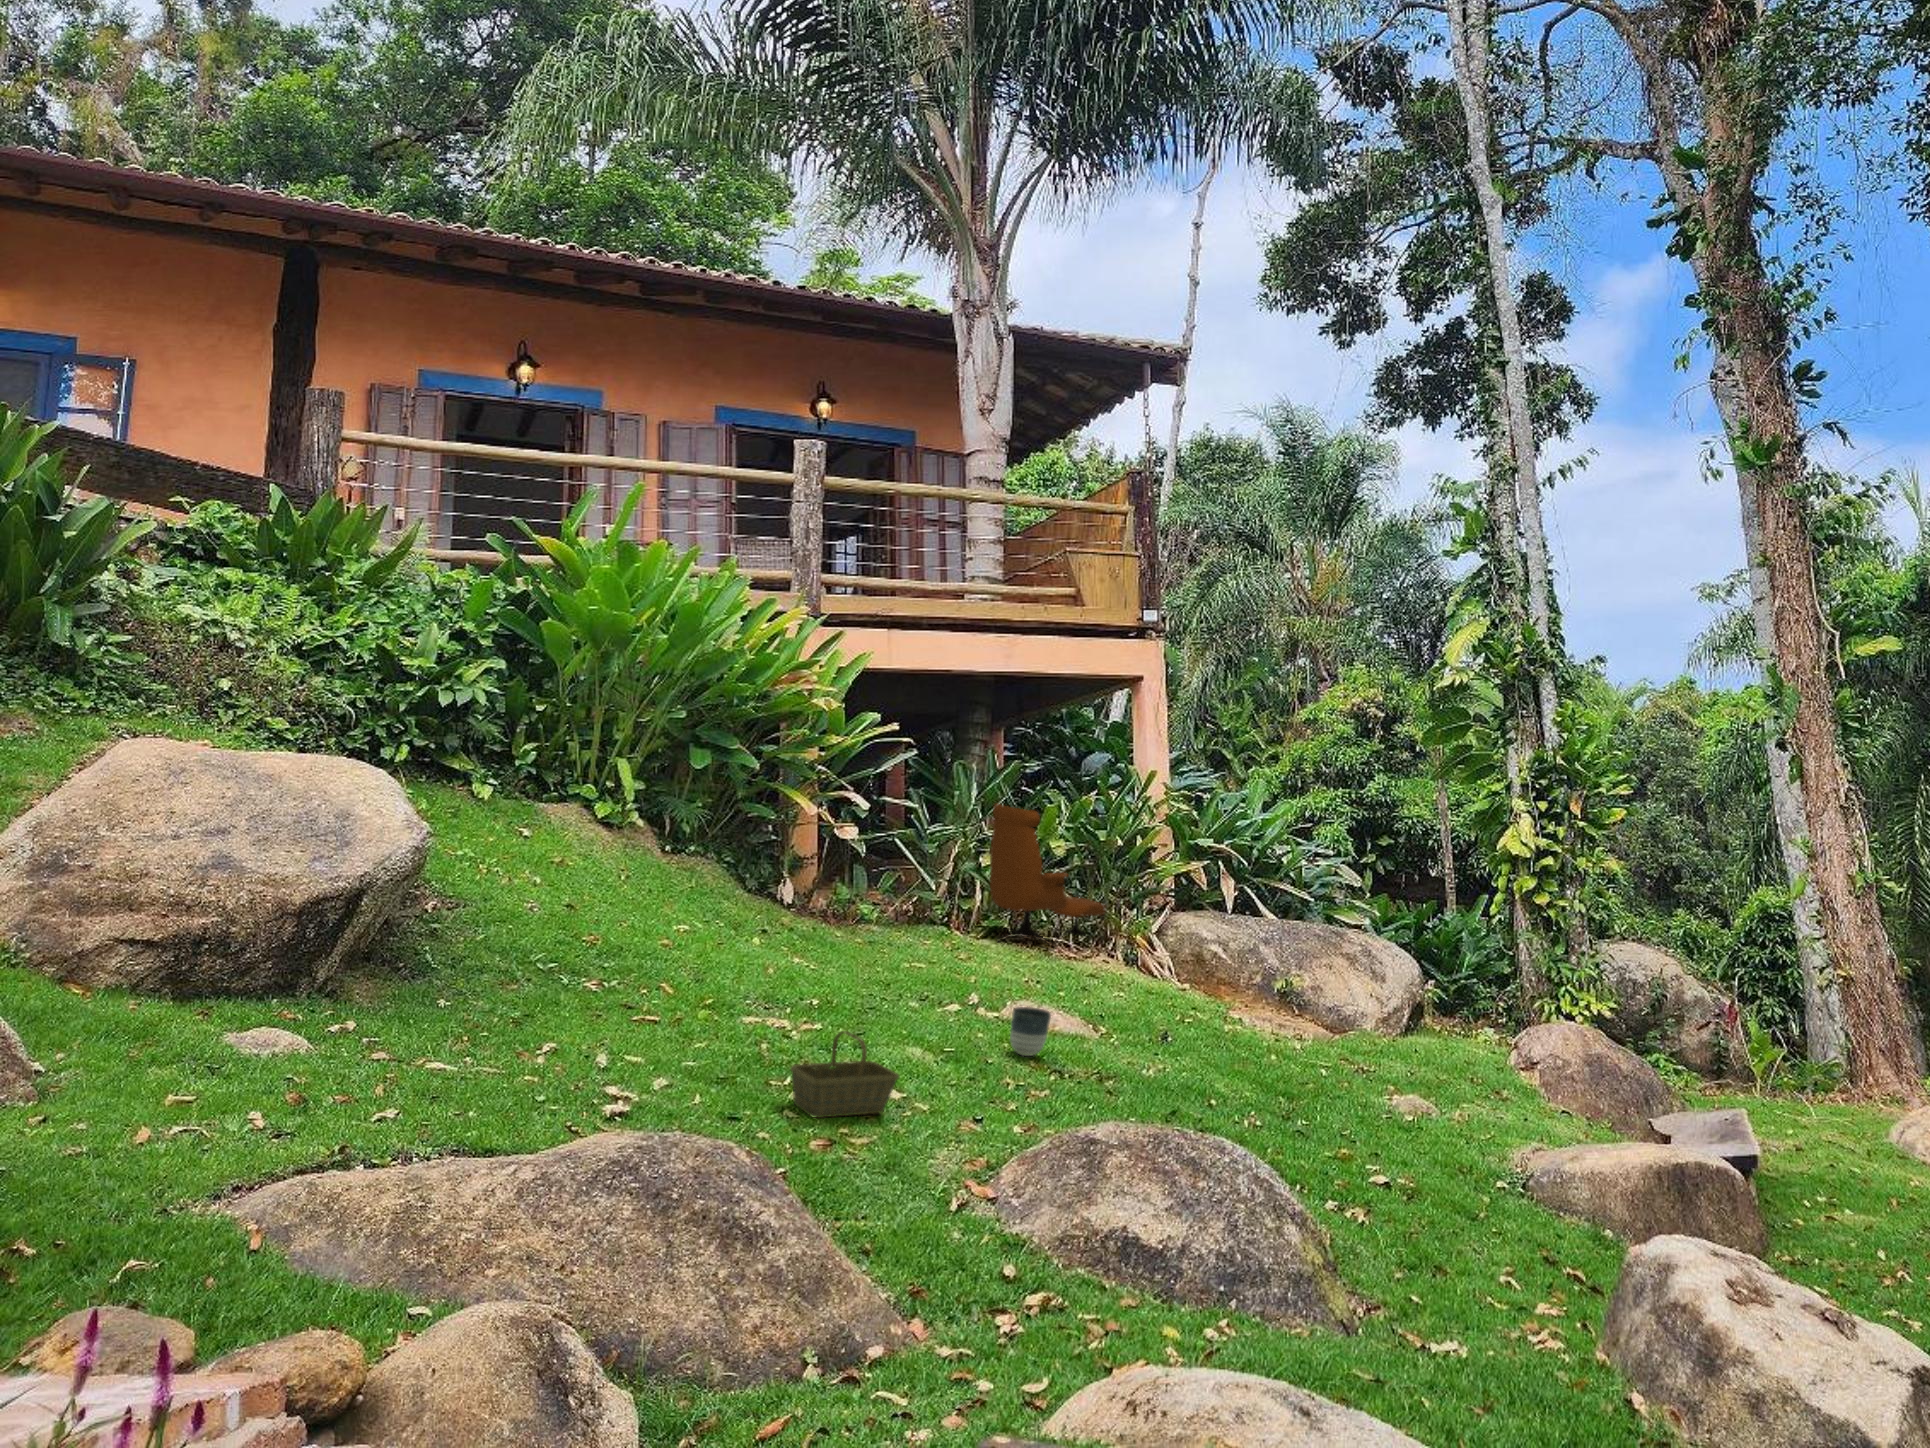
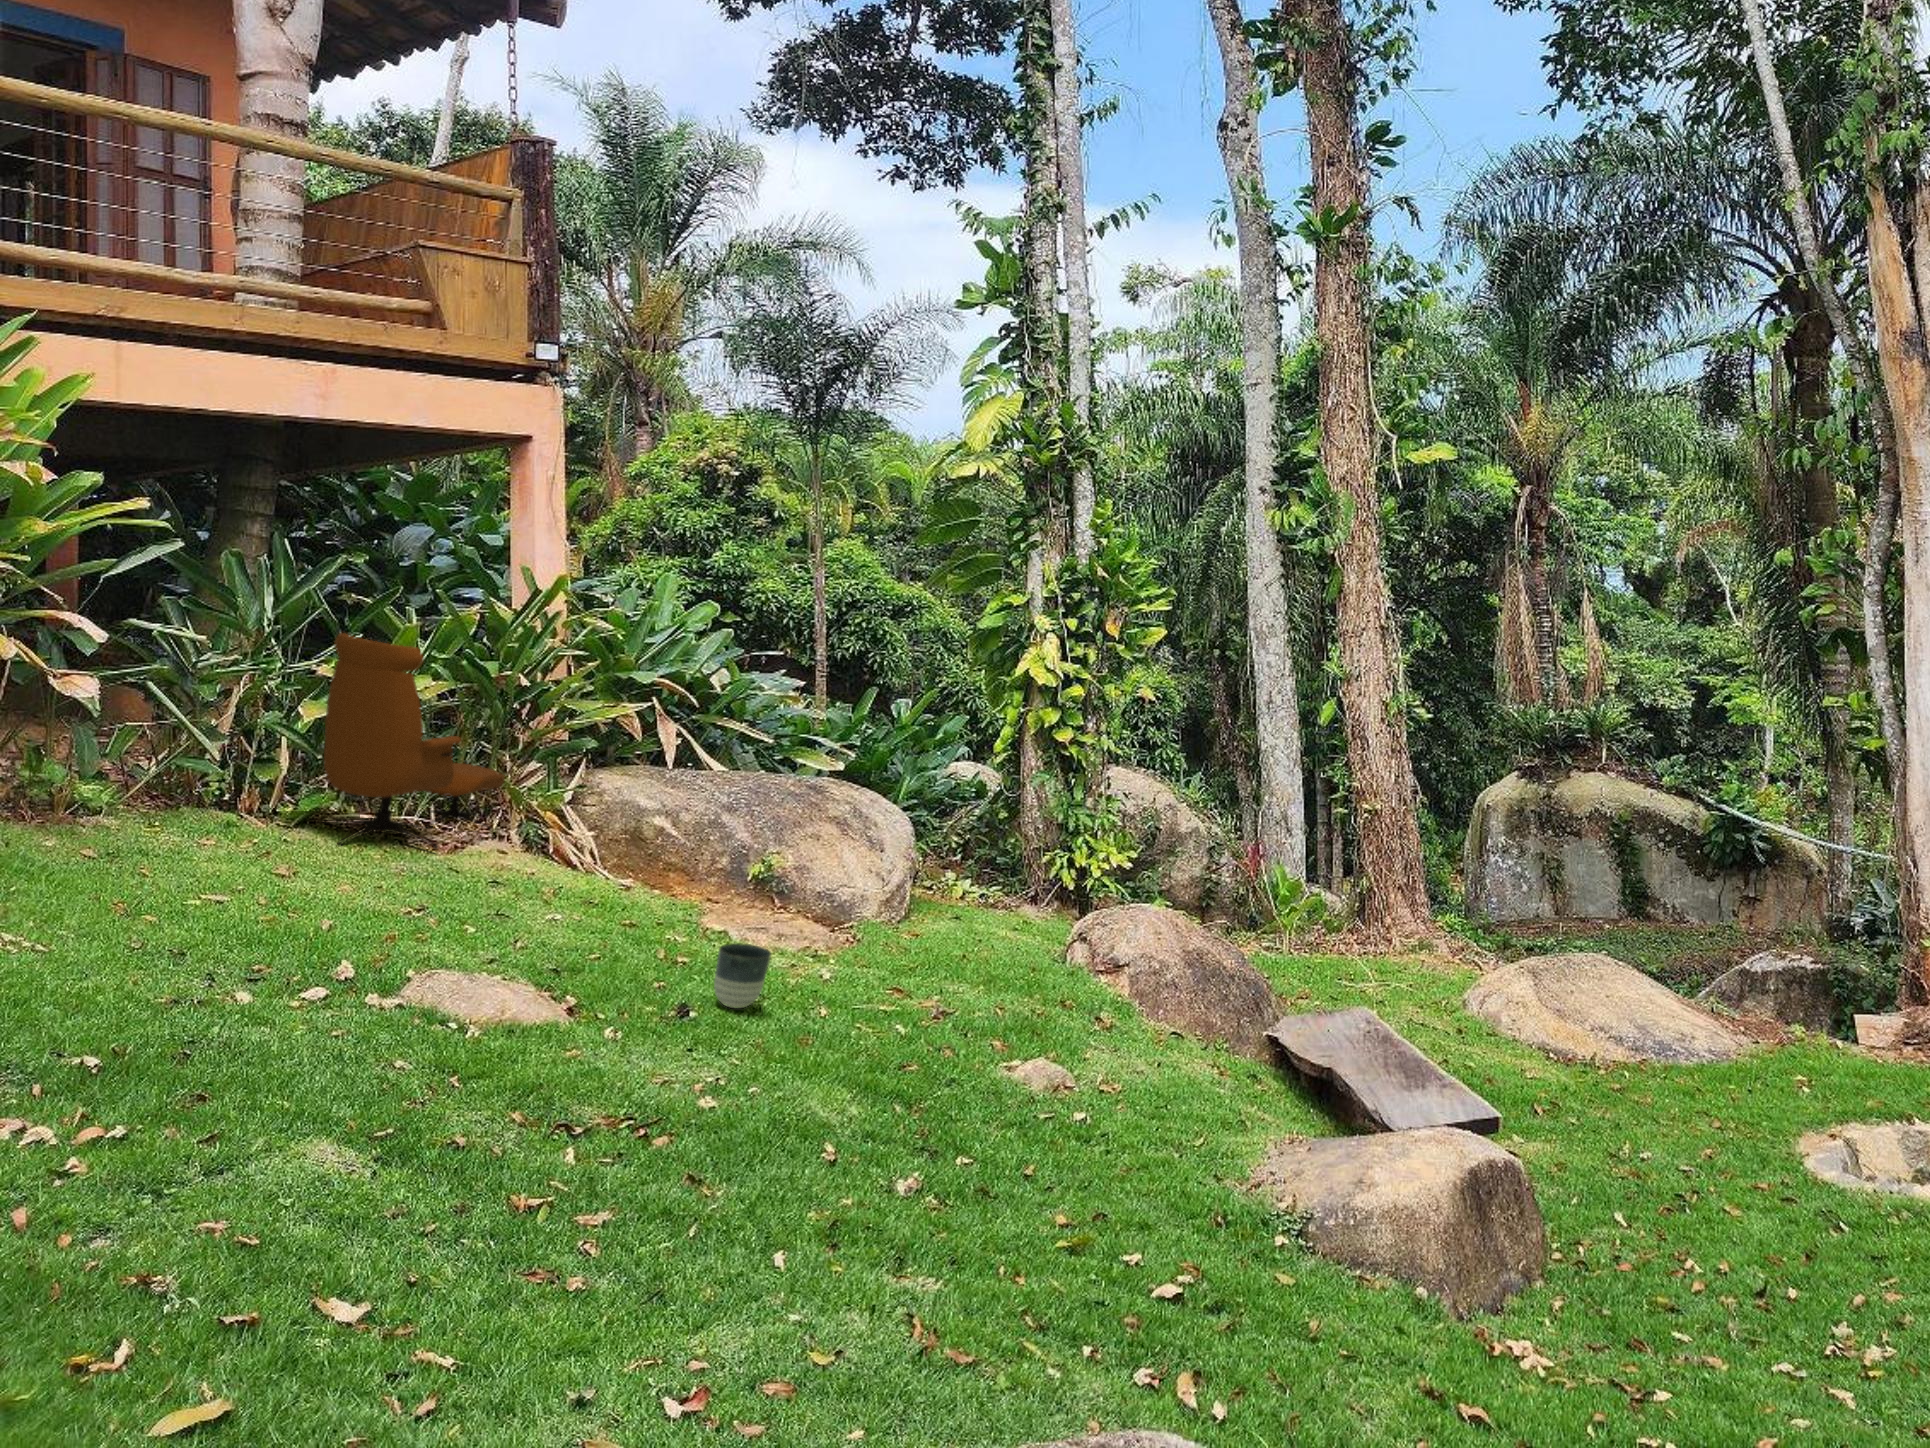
planter: present [1010,1007,1051,1056] -> present [714,943,771,1008]
basket: present [790,1031,900,1118] -> none [99,1195,354,1401]

